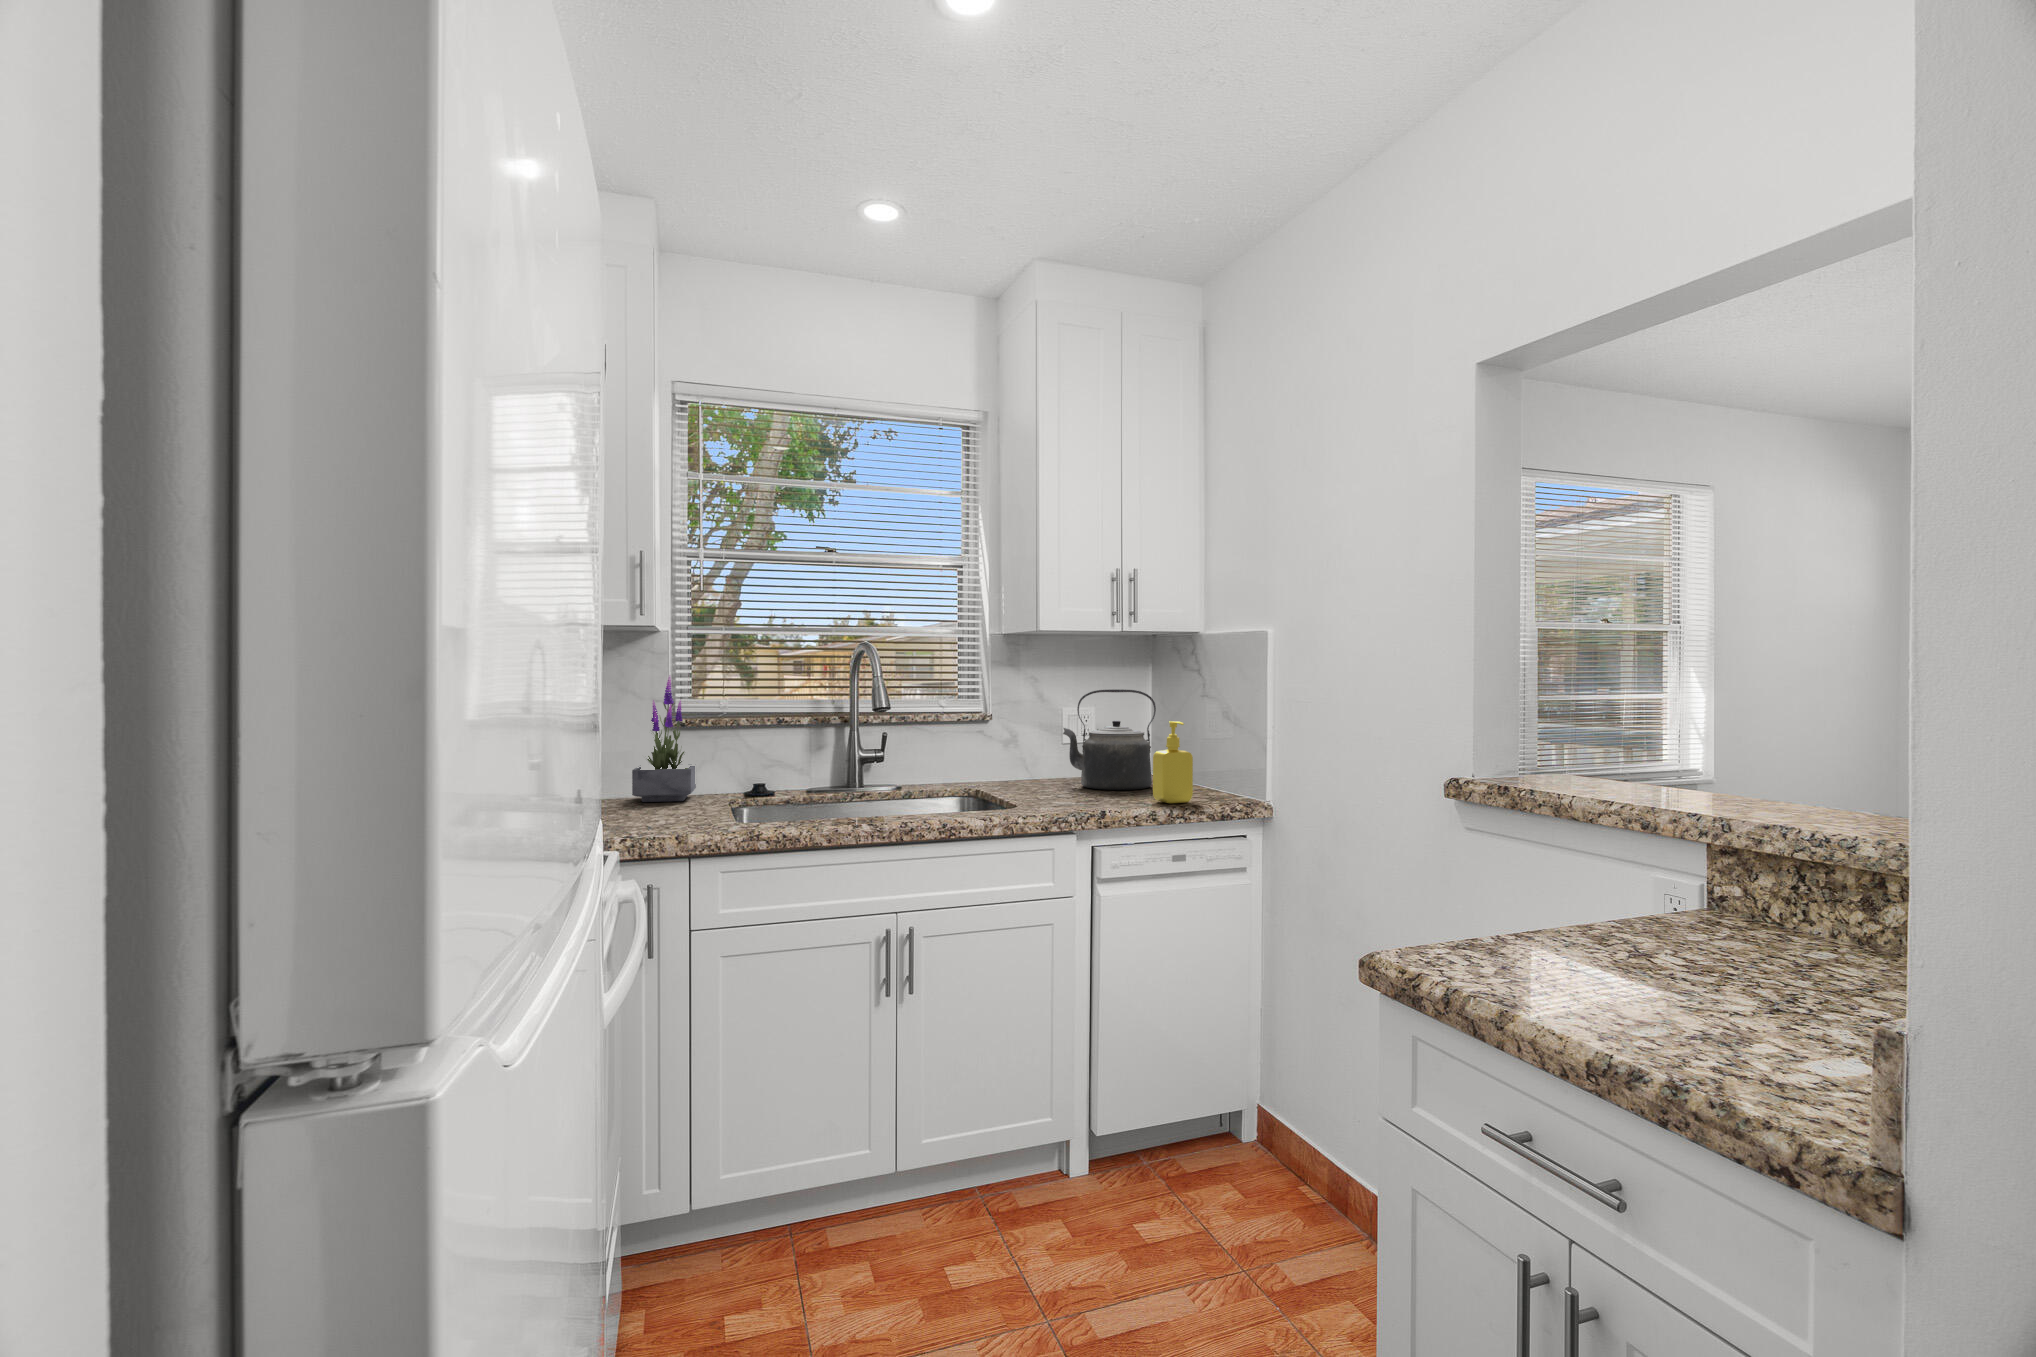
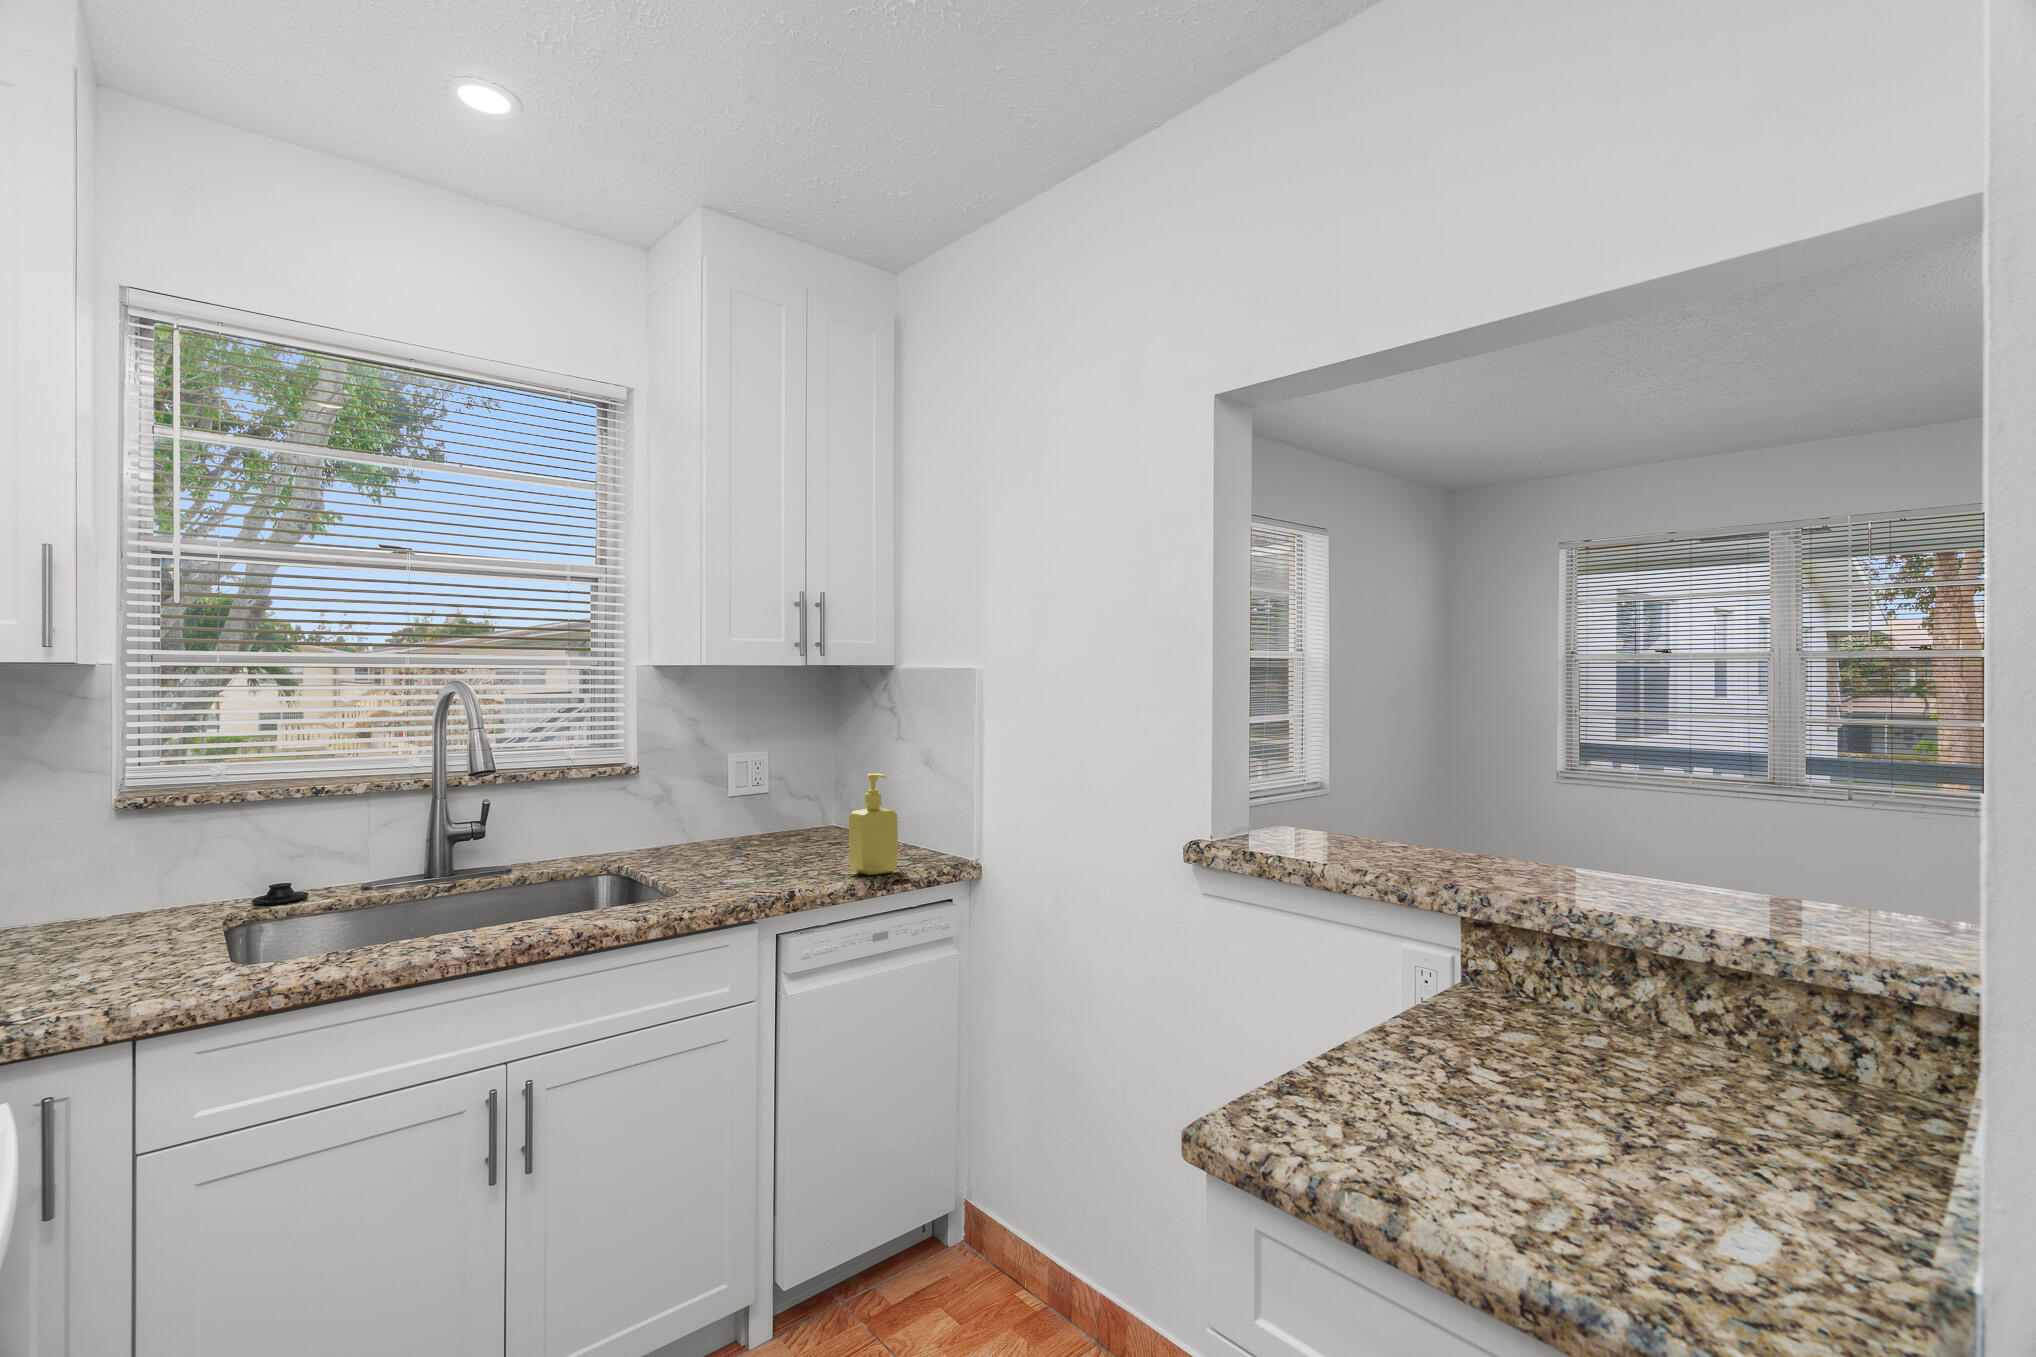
potted plant: present [632,677,696,802] -> none [84,732,192,920]
kettle: present [1063,689,1156,790] -> none [731,731,848,858]

